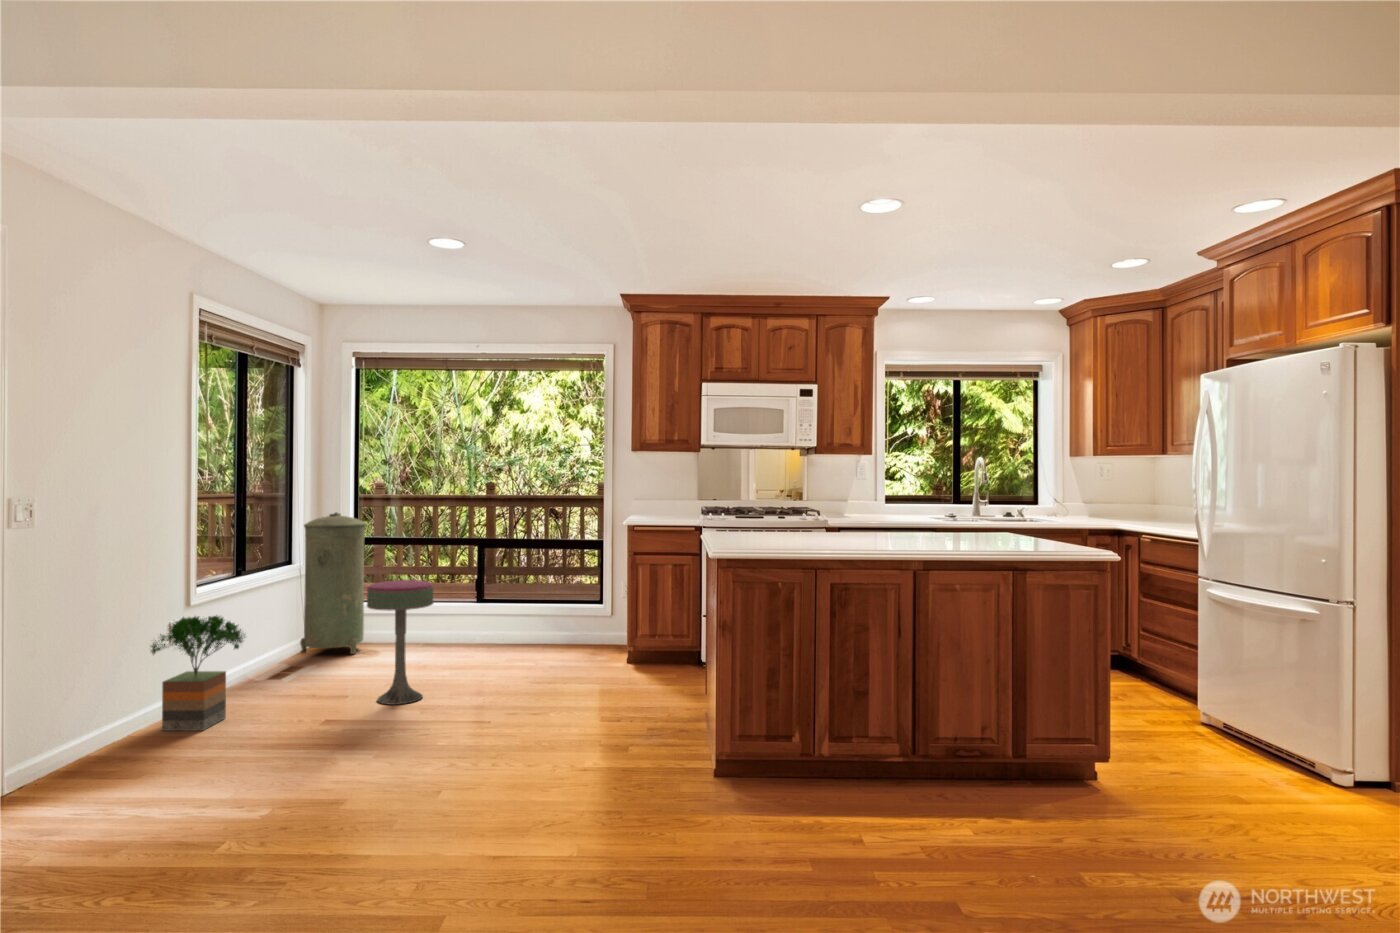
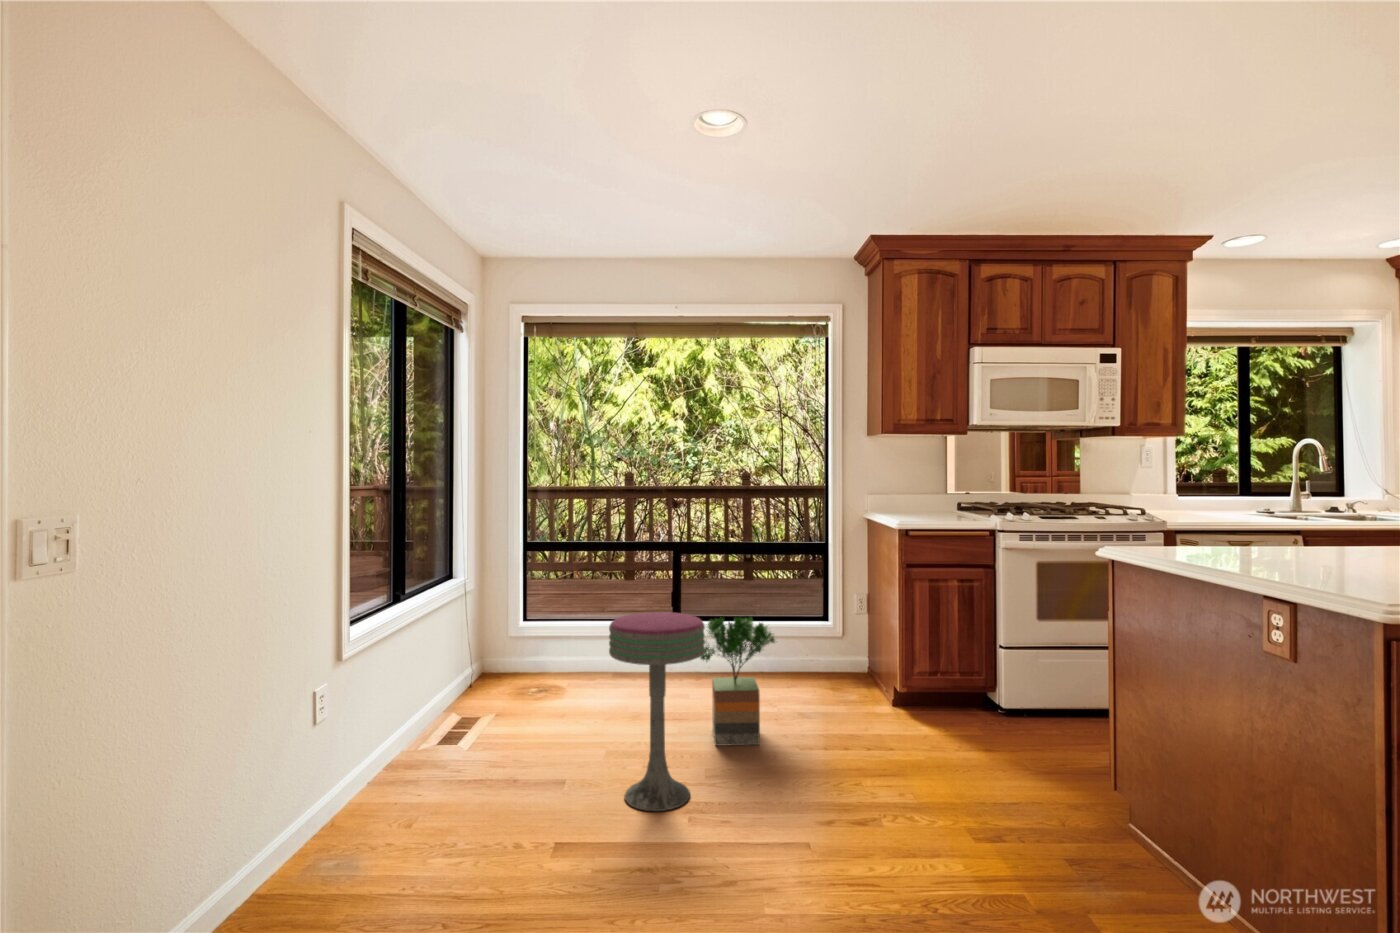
trash can: present [300,513,367,654] -> none [466,516,547,700]
potted tree: present [151,615,246,731] -> present [700,617,777,746]

